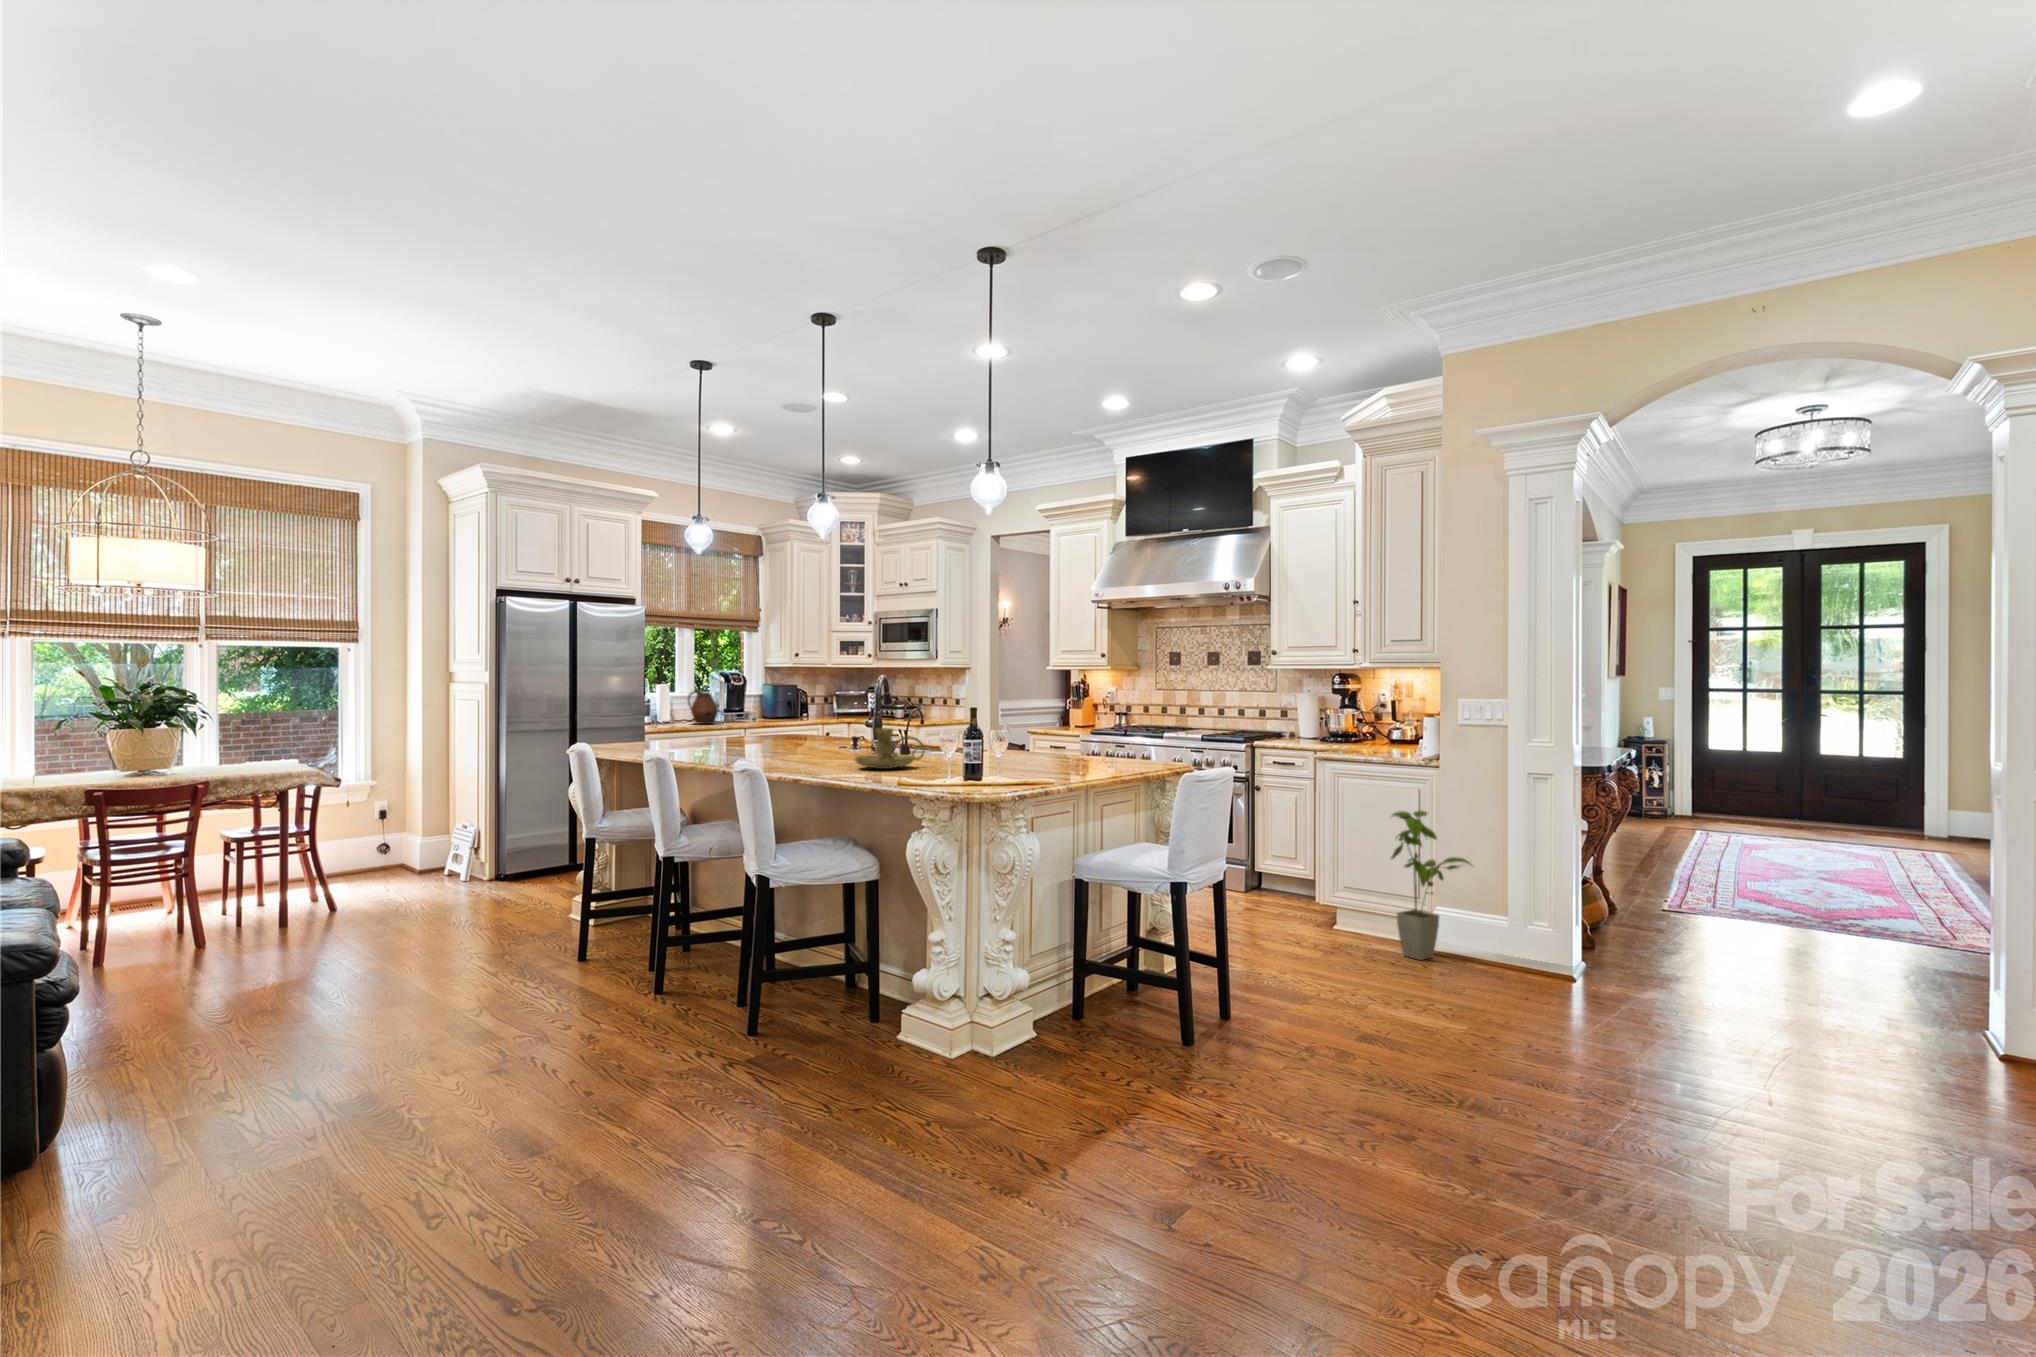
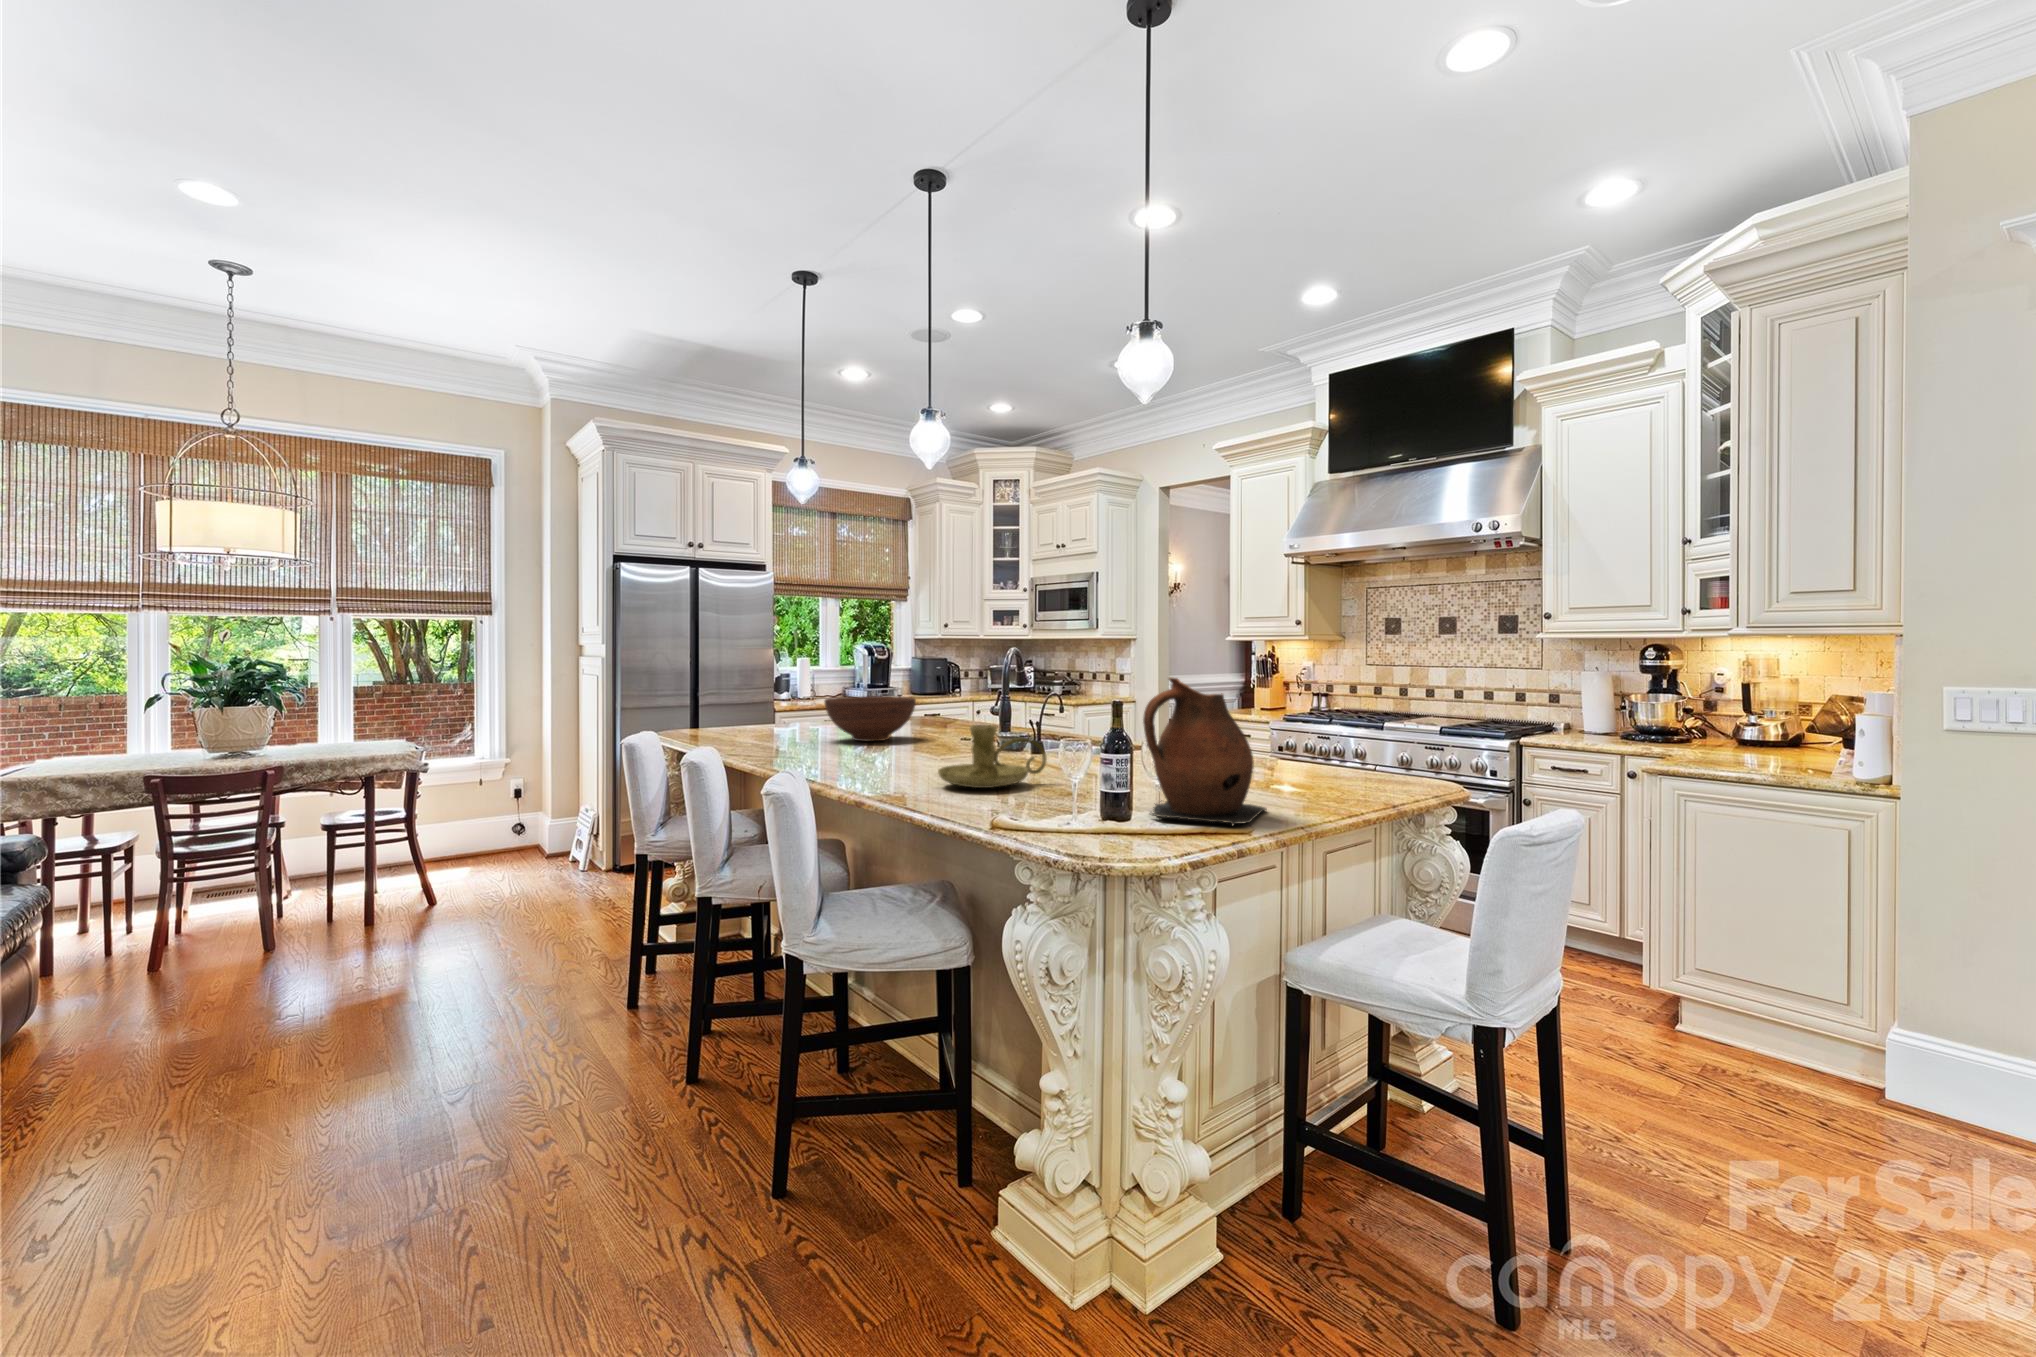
ceramic pitcher: present [688,689,718,724] -> present [1143,677,1267,826]
fruit bowl: none [732,714,805,749] -> present [824,696,916,742]
house plant: present [1391,811,1471,960] -> none [1809,868,2003,1118]

